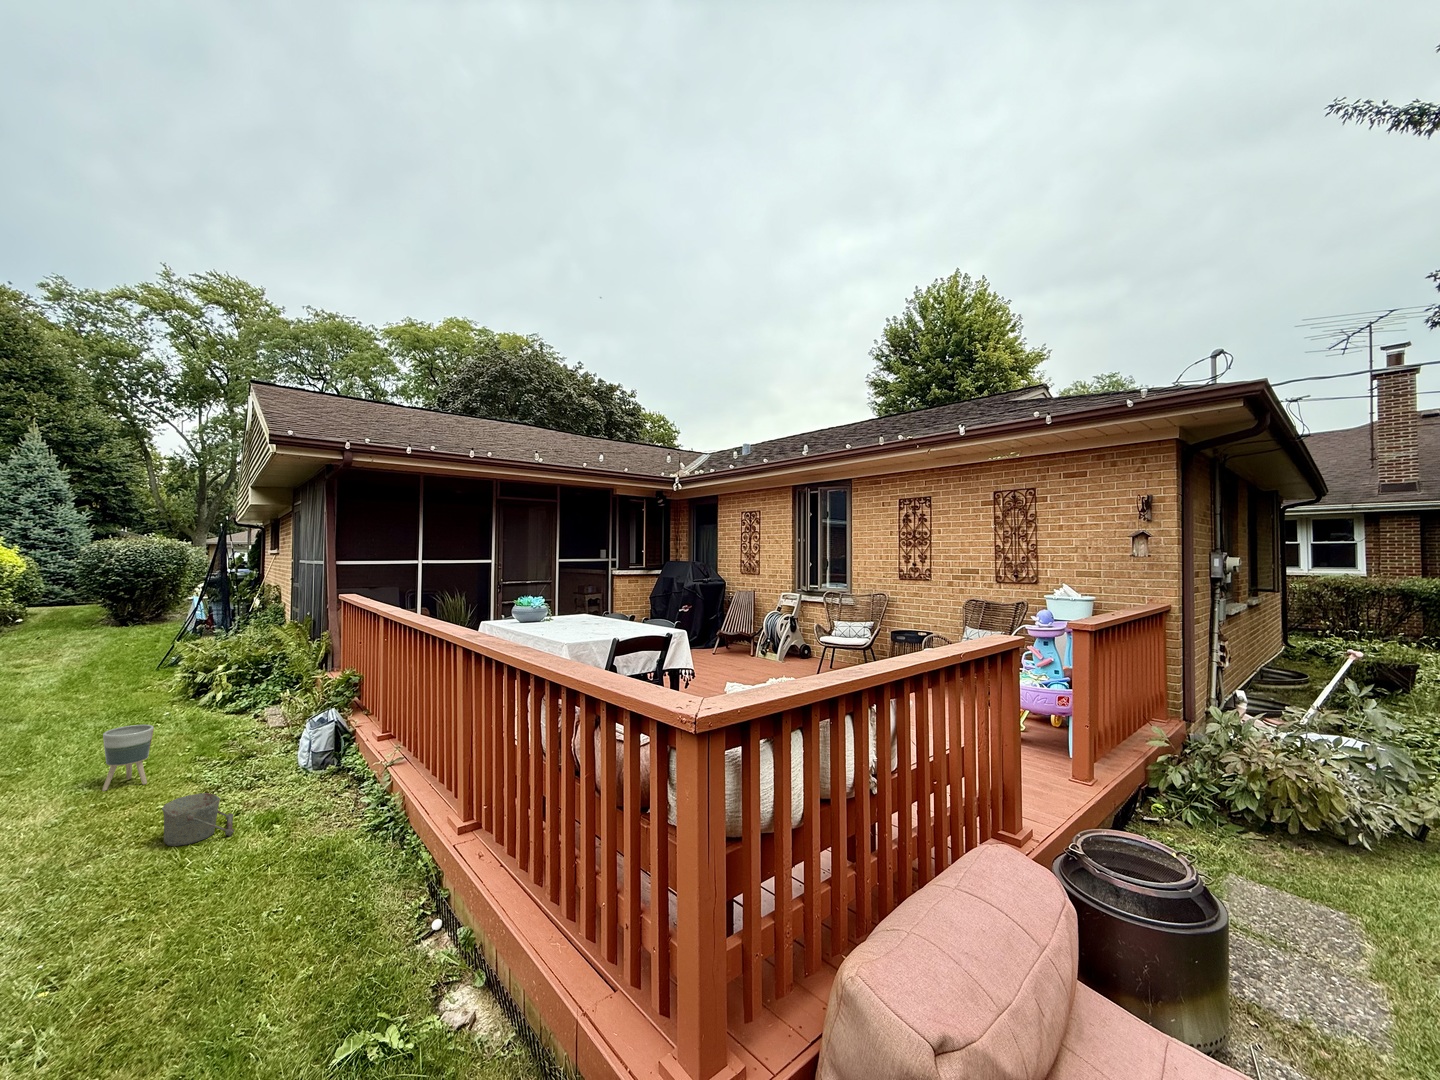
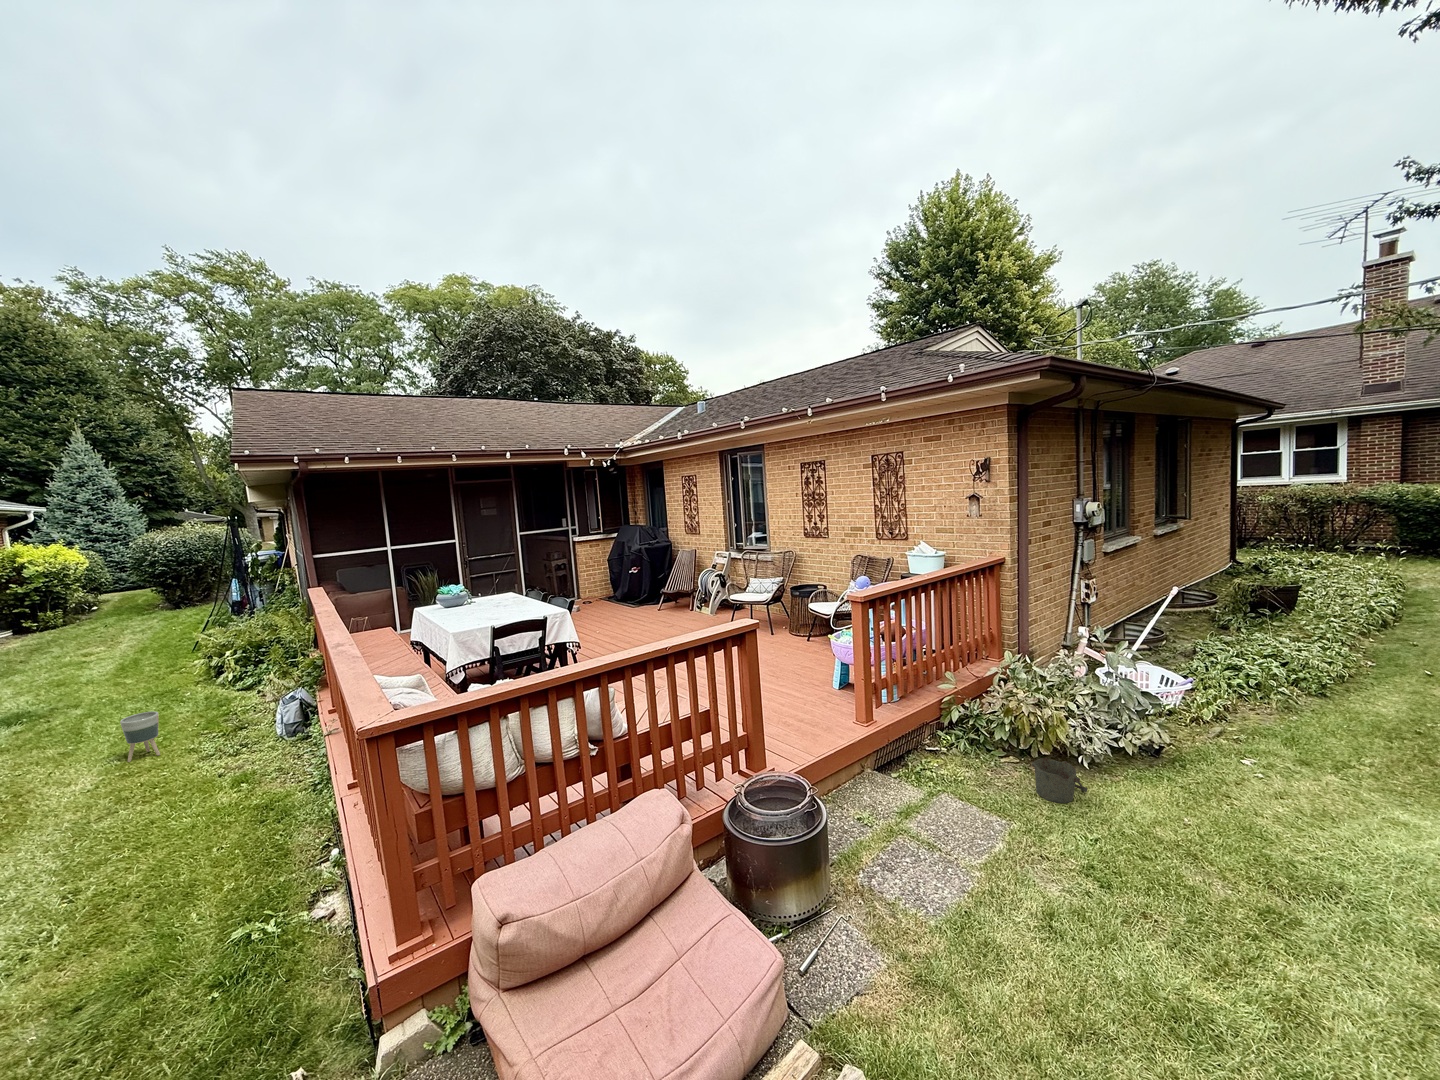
bucket: present [162,793,234,846] -> present [1032,758,1087,803]

